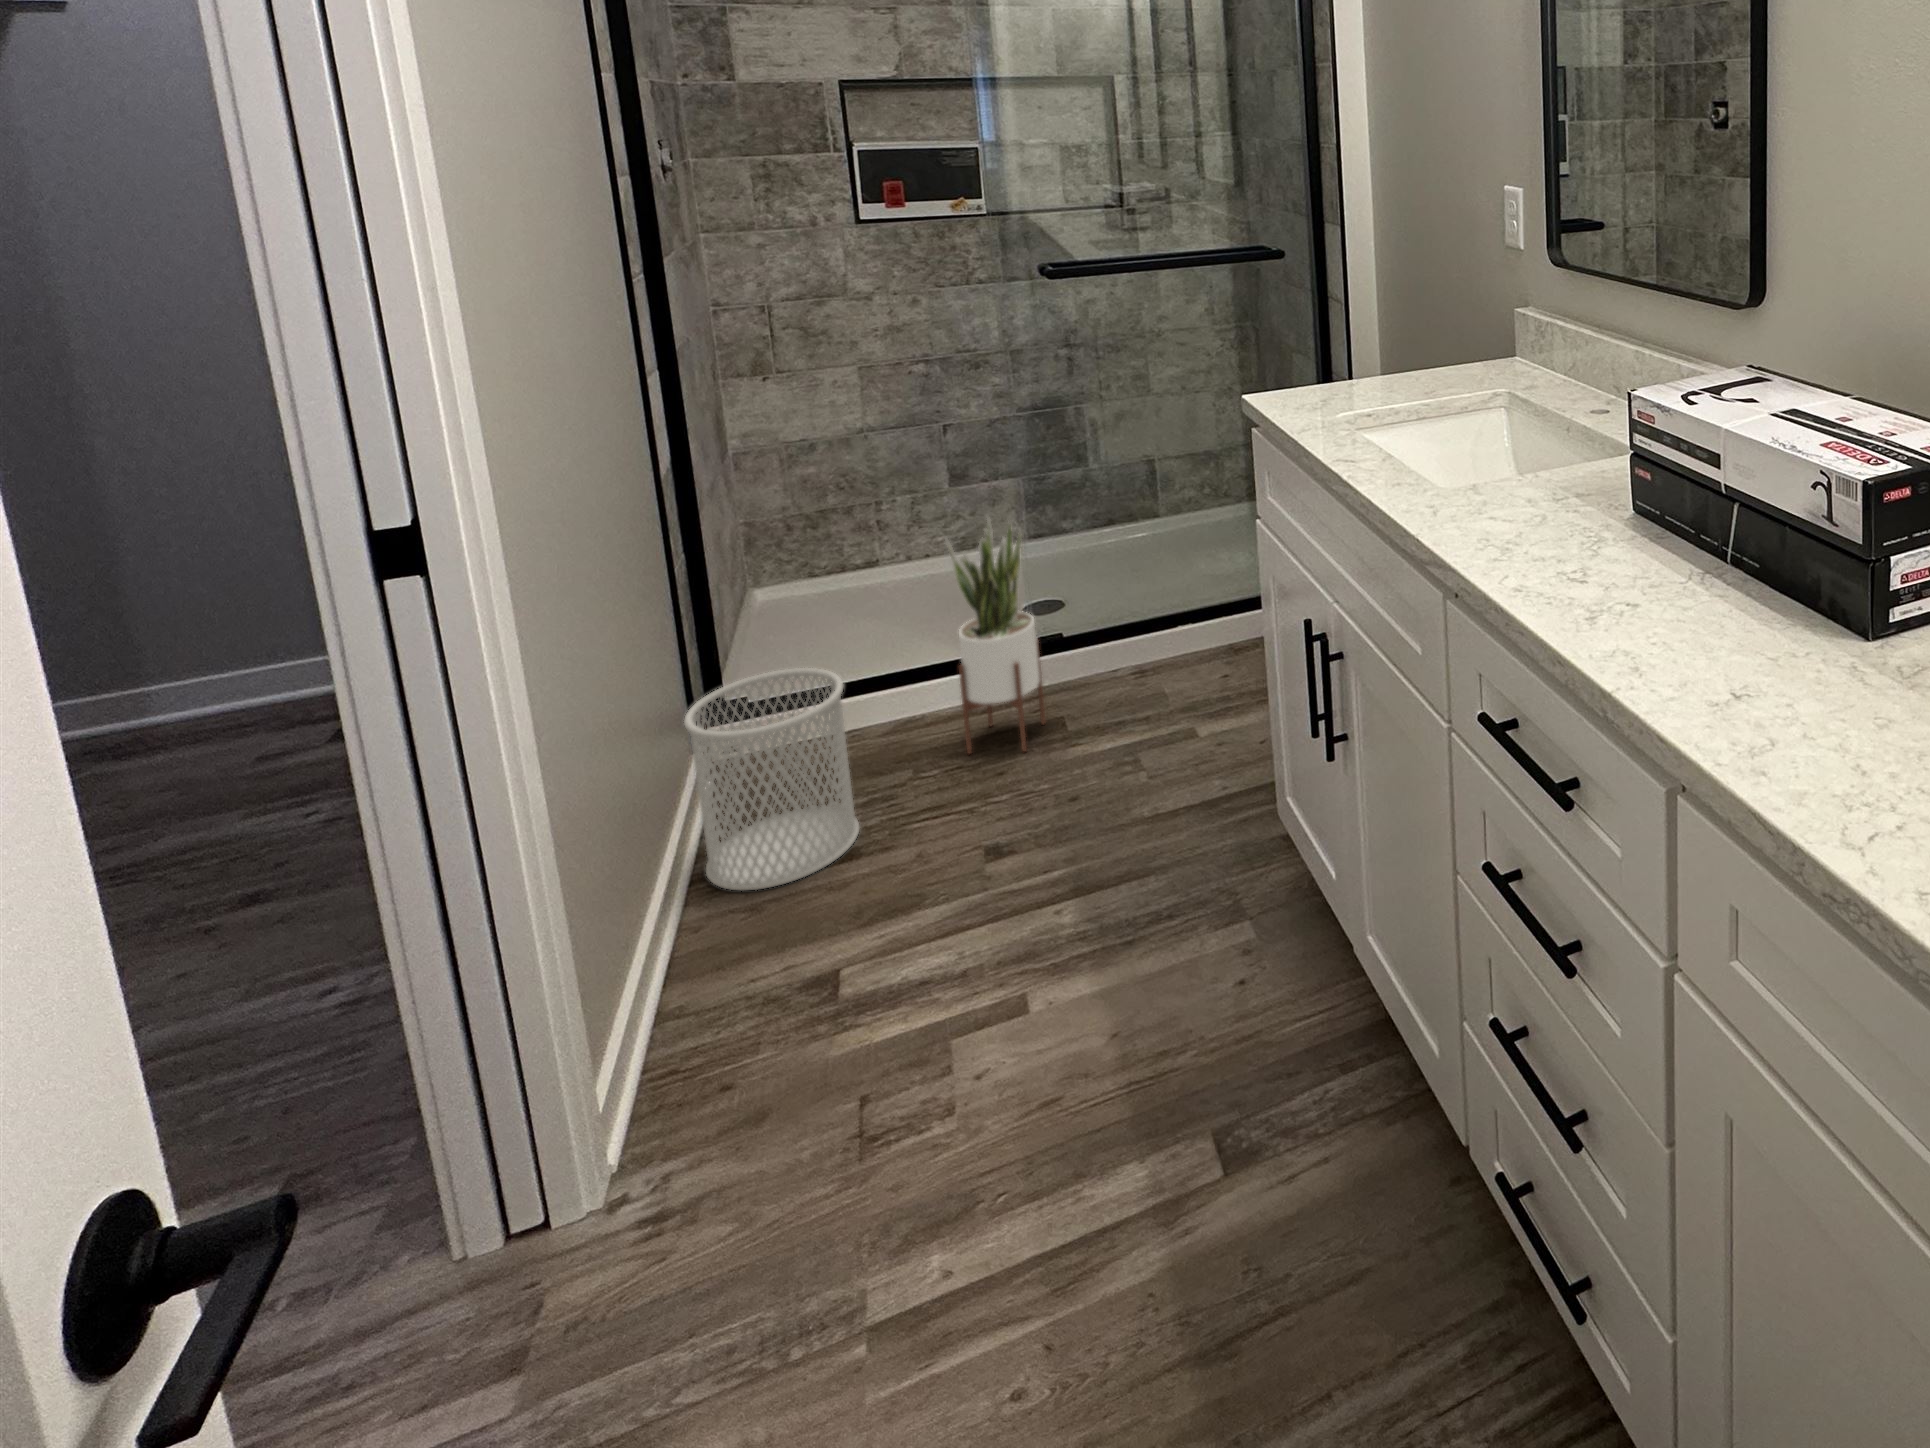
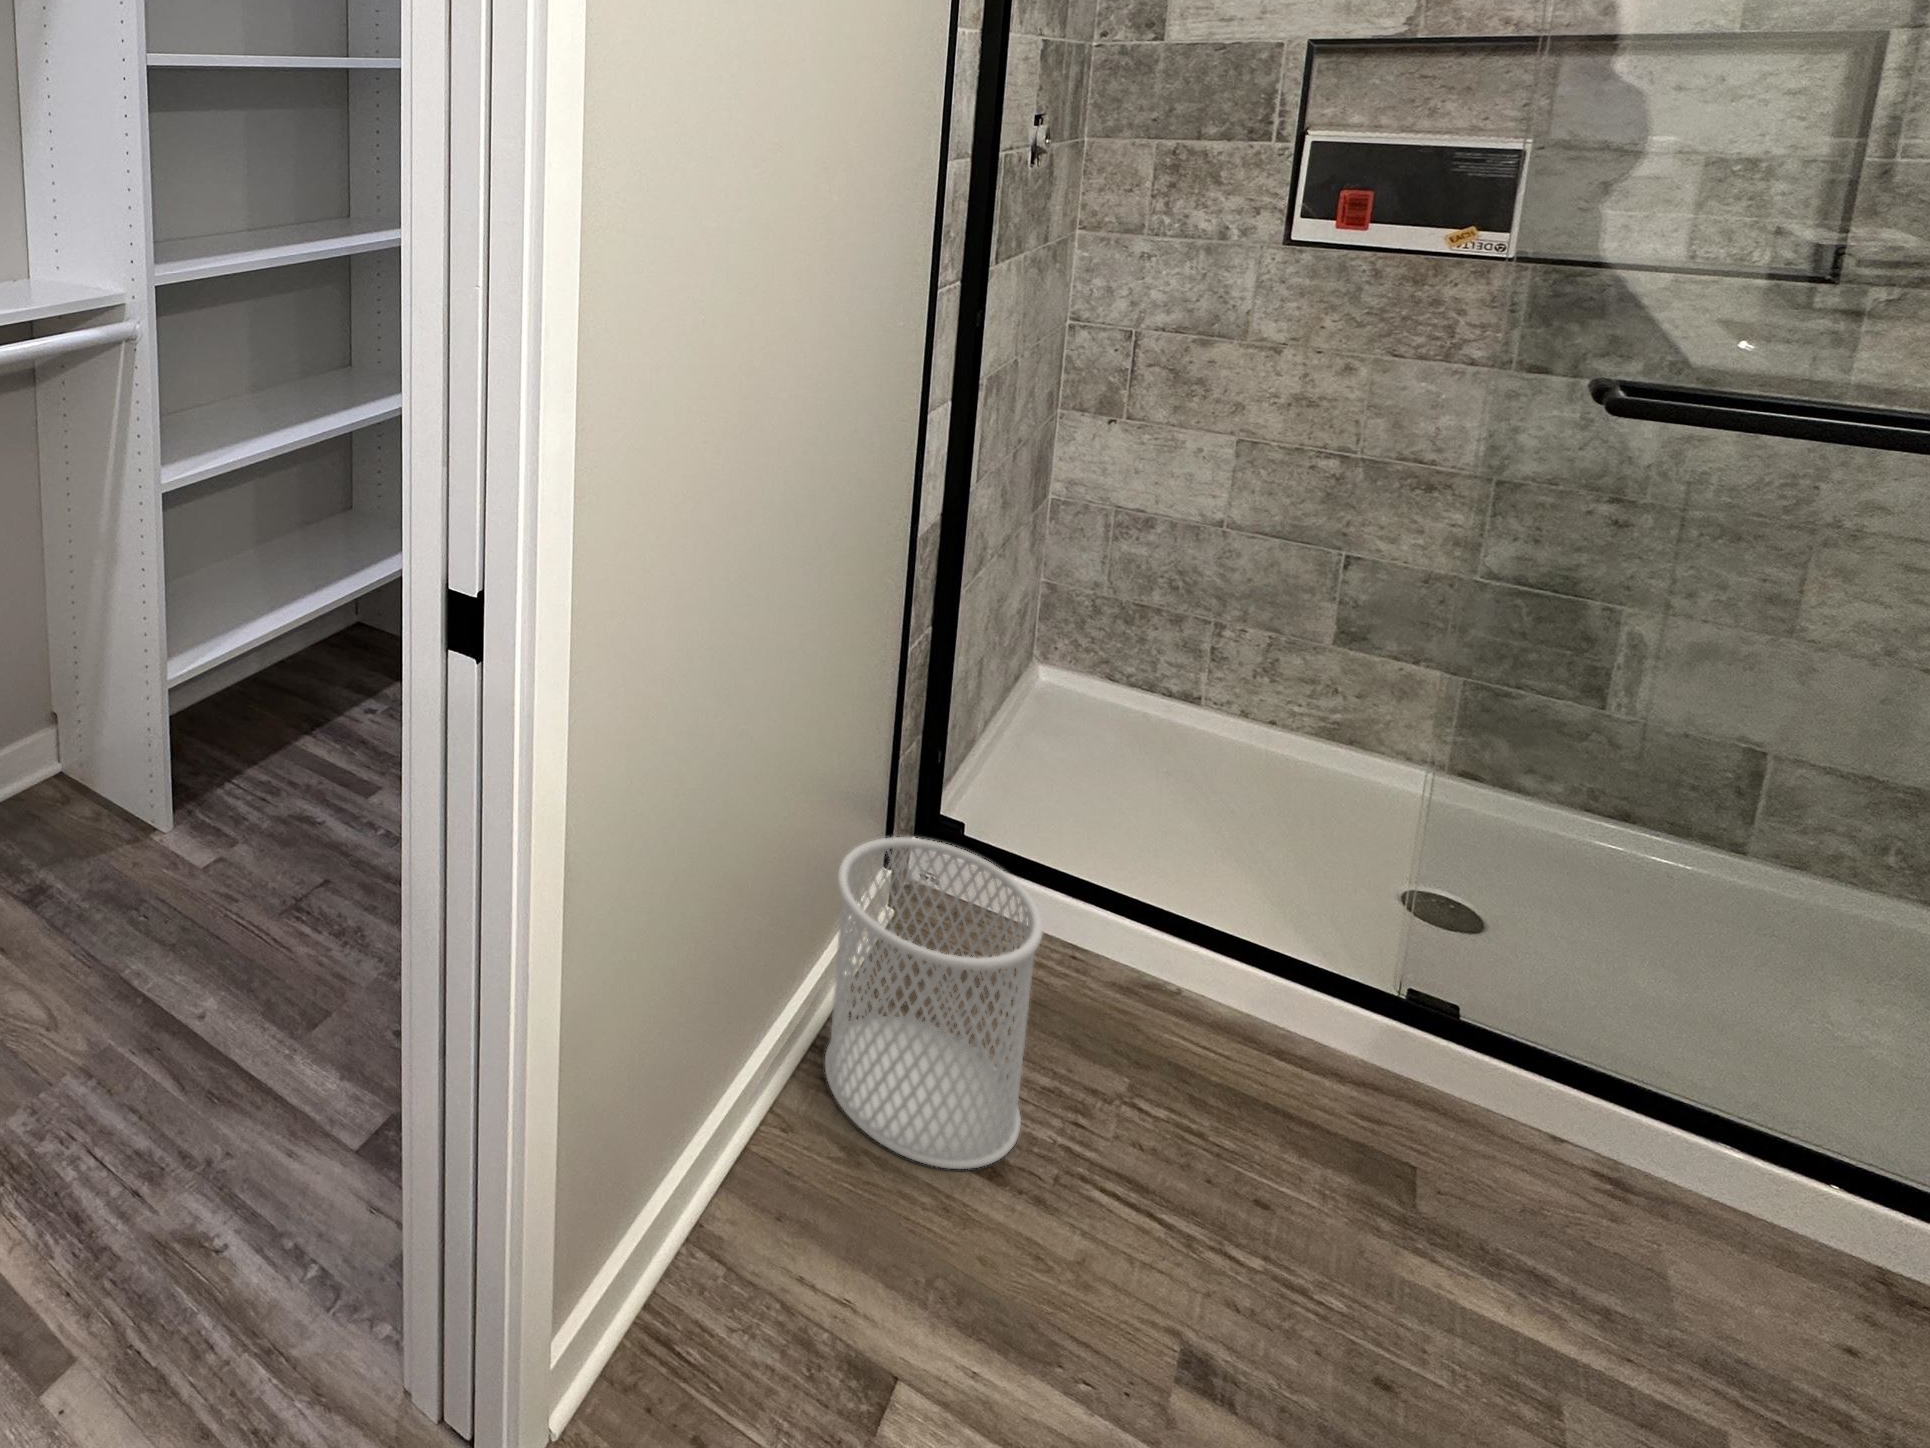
potted plant: present [945,517,1045,754] -> none [1220,793,1419,1204]

